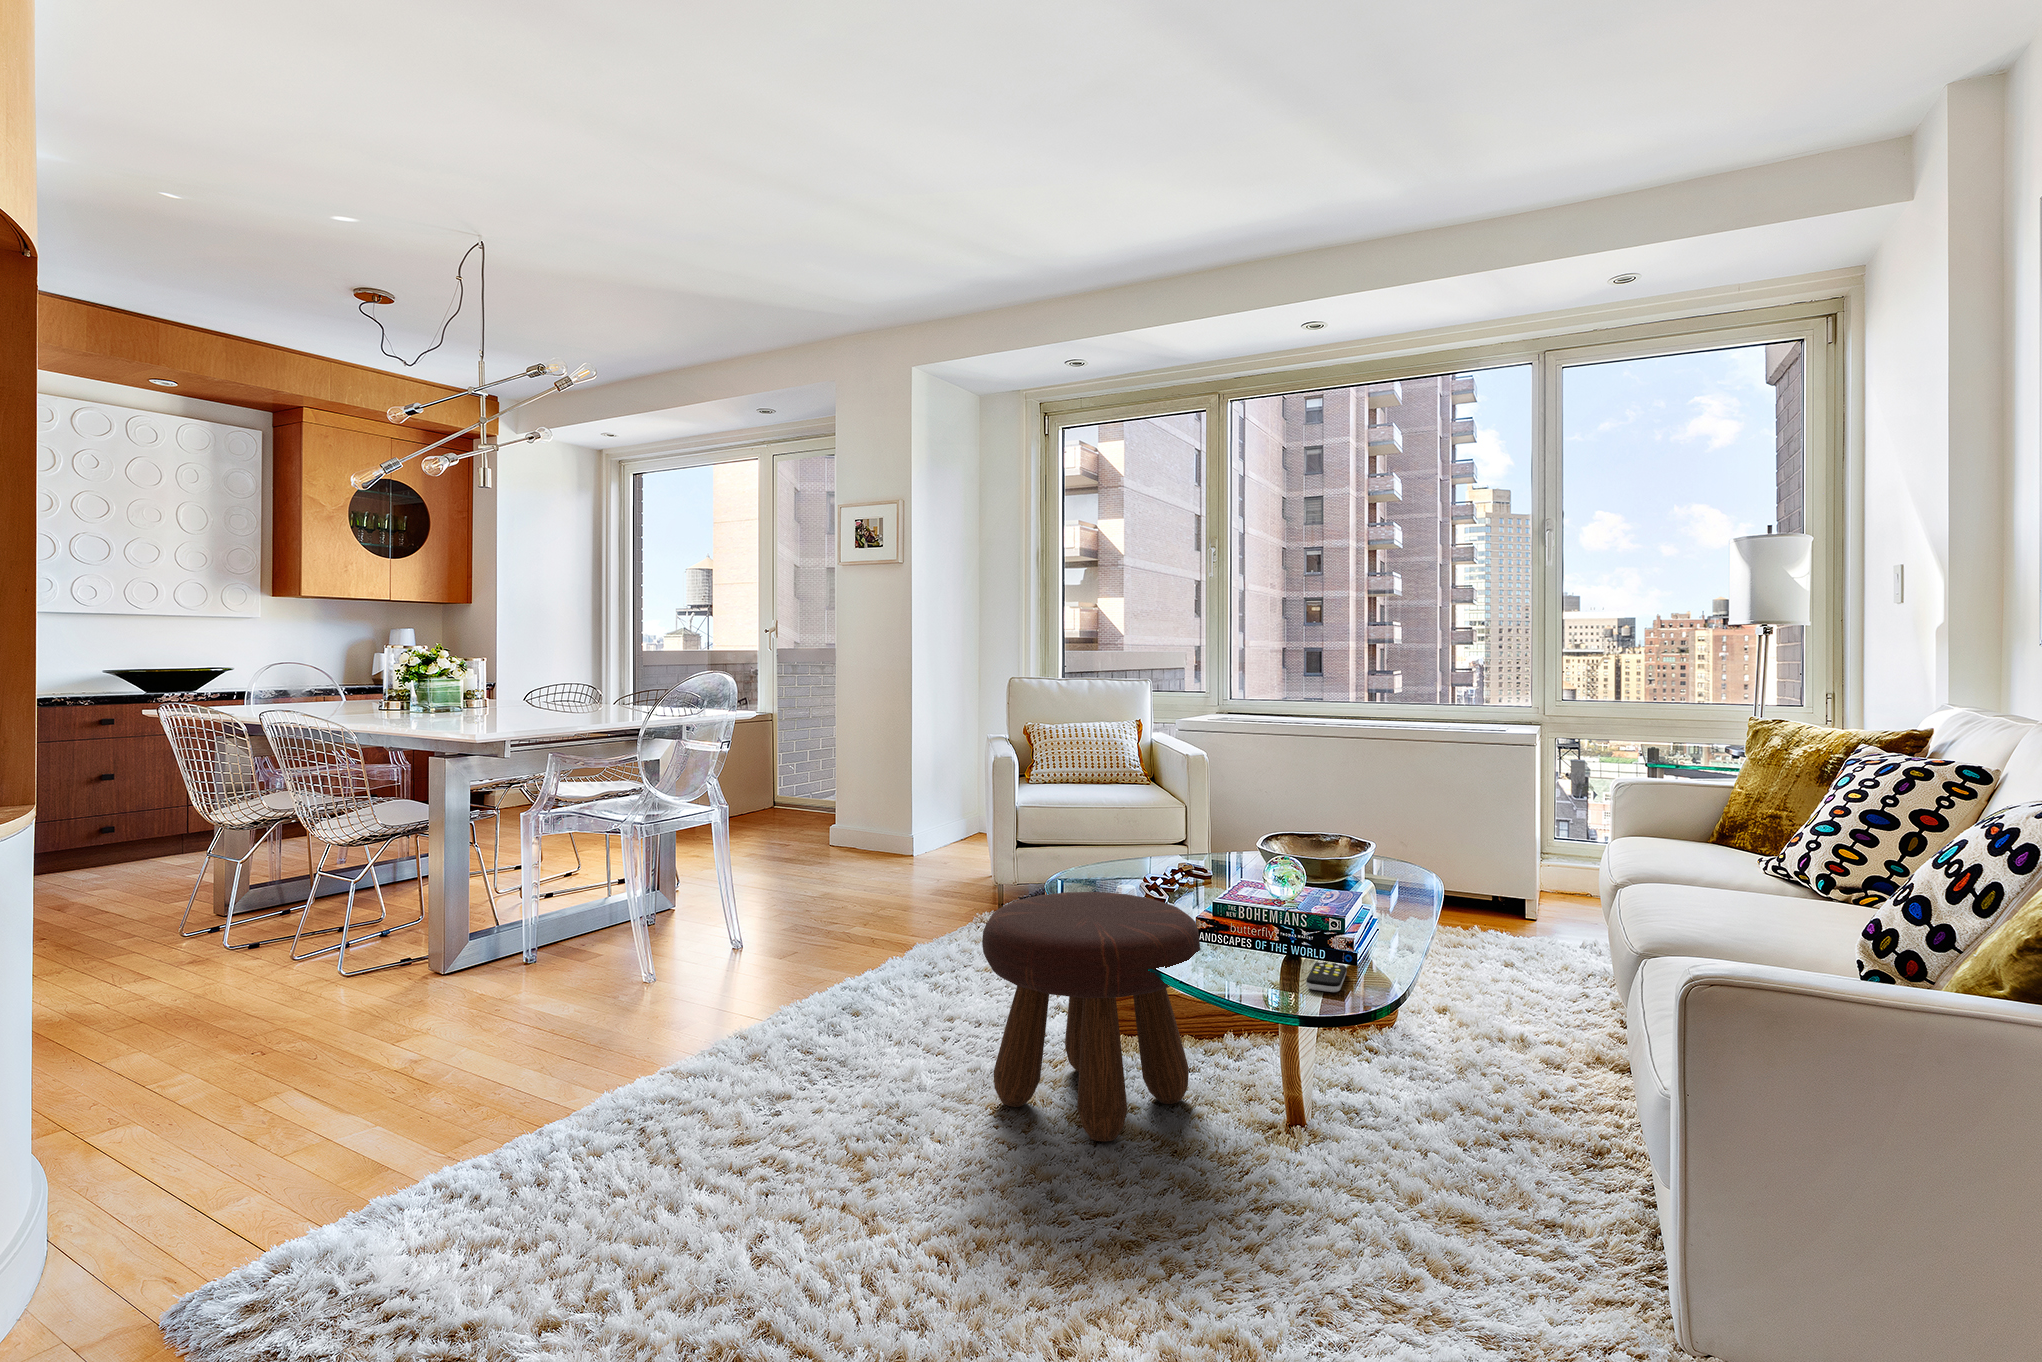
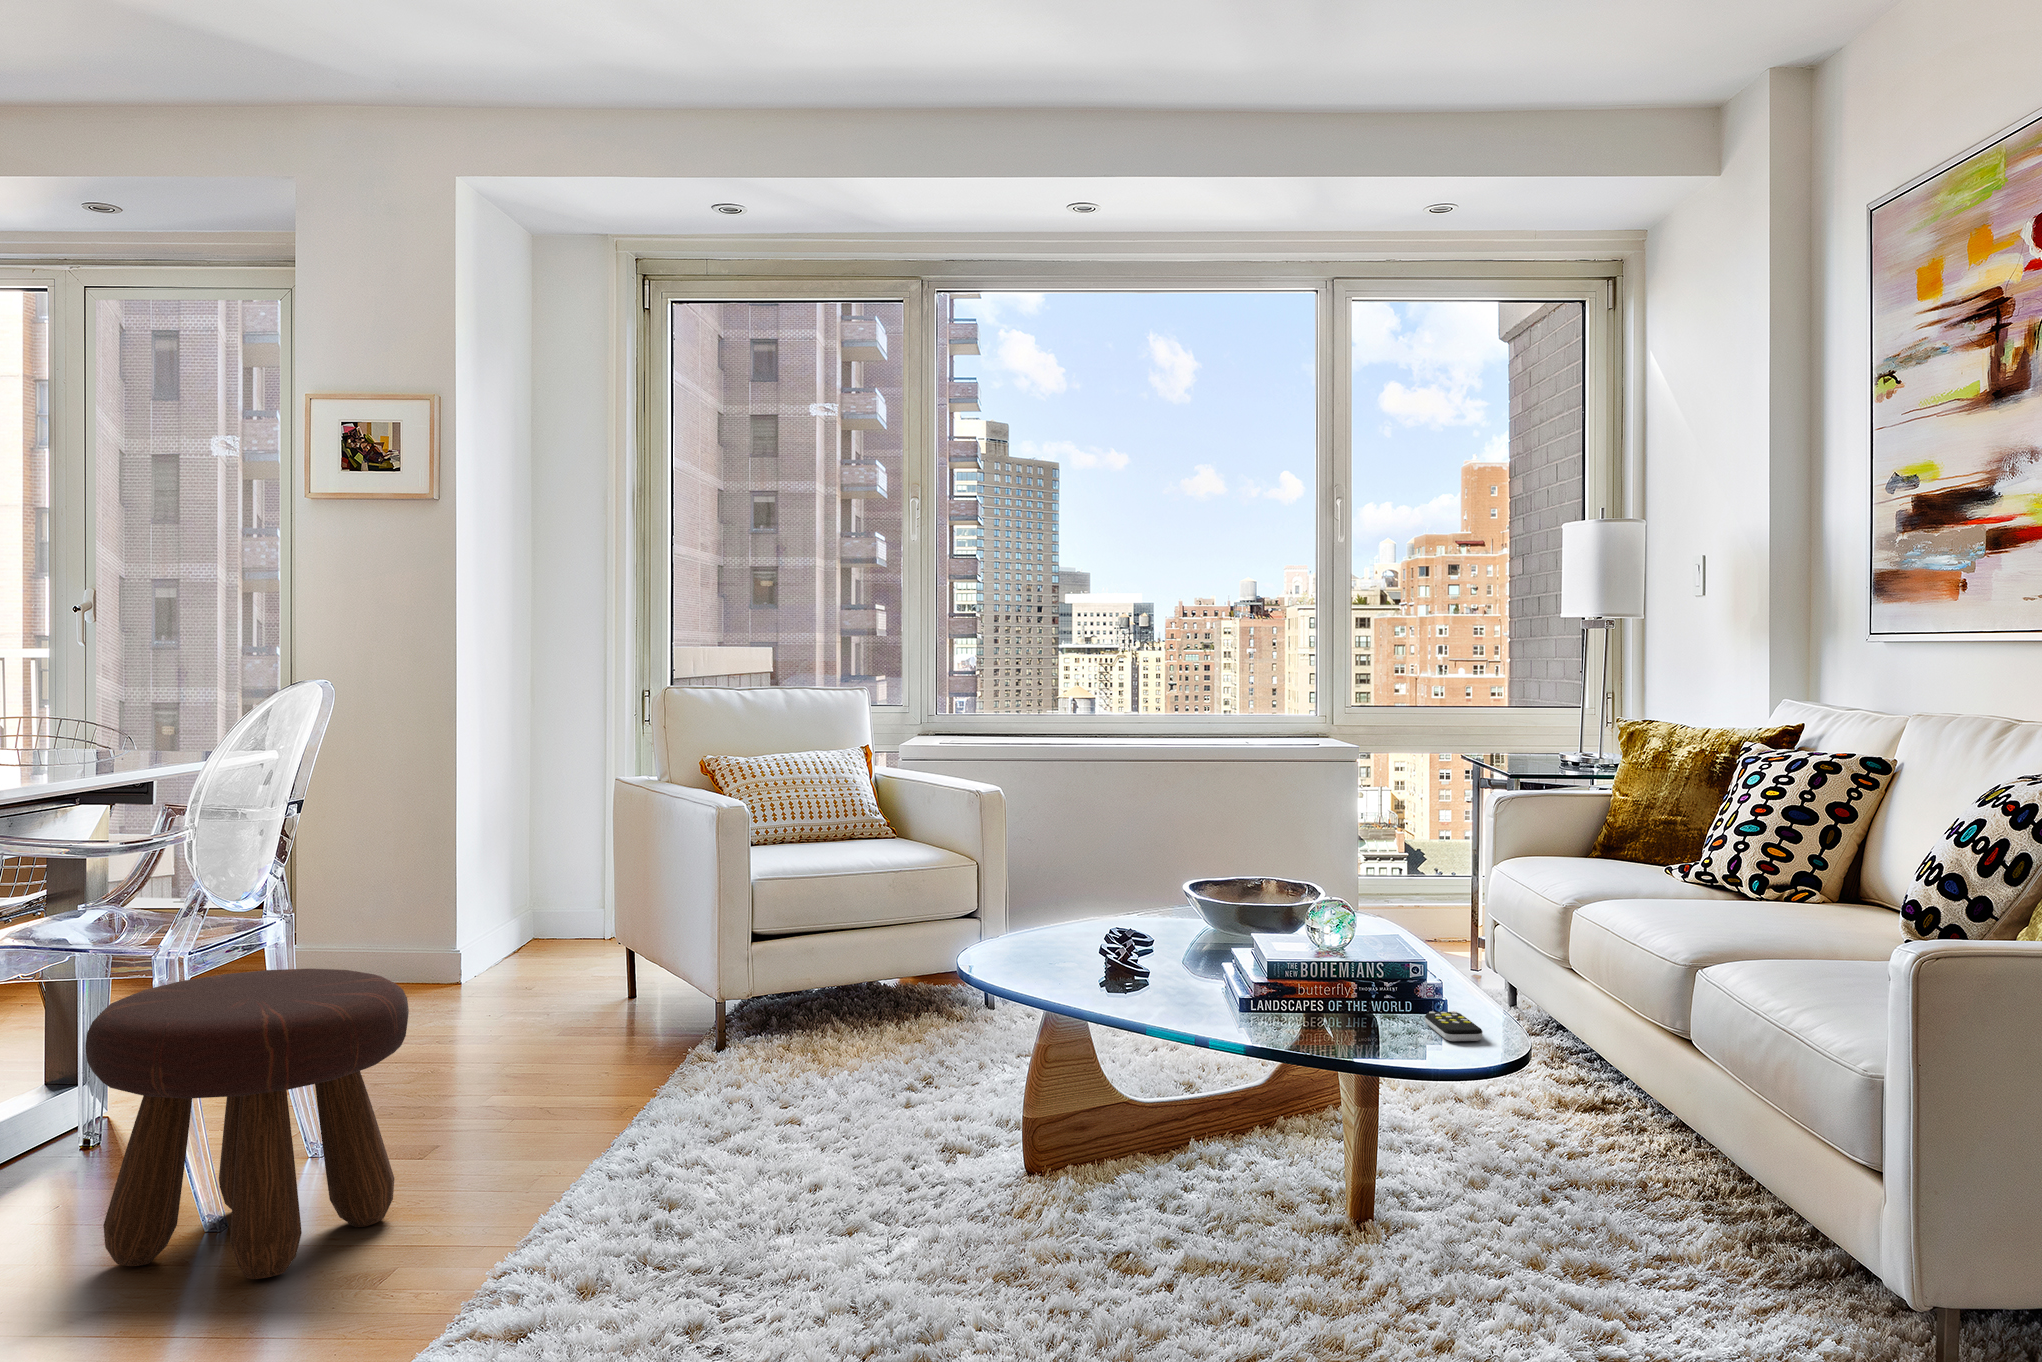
footstool: present [982,892,1200,1141] -> present [86,969,409,1279]

